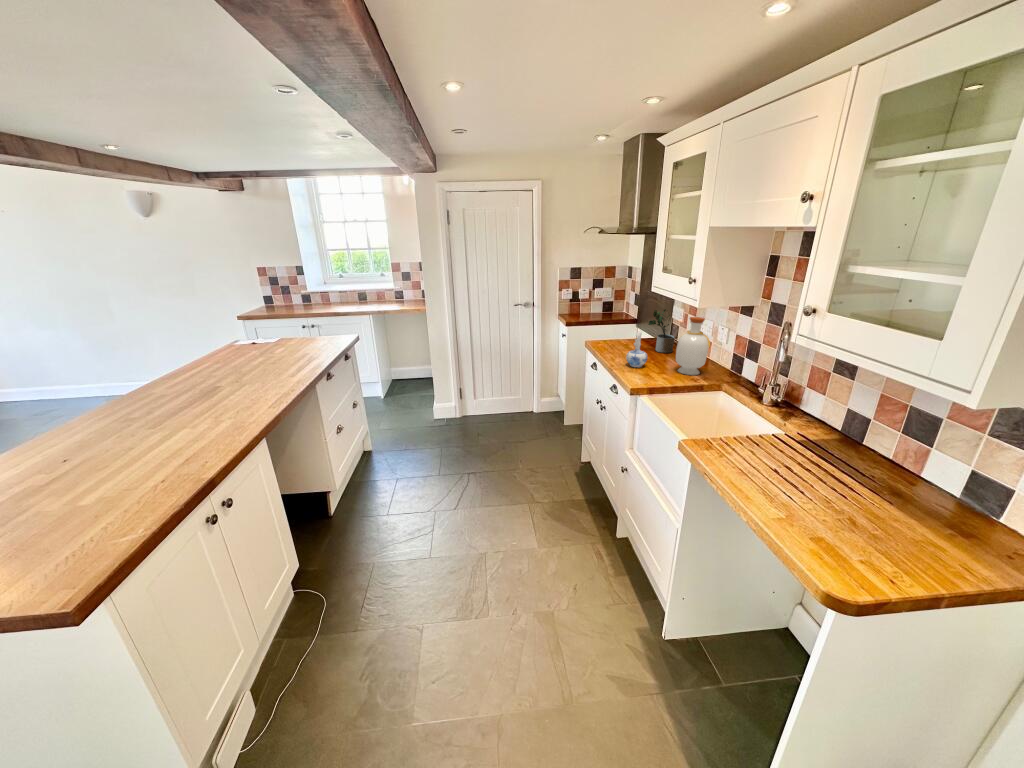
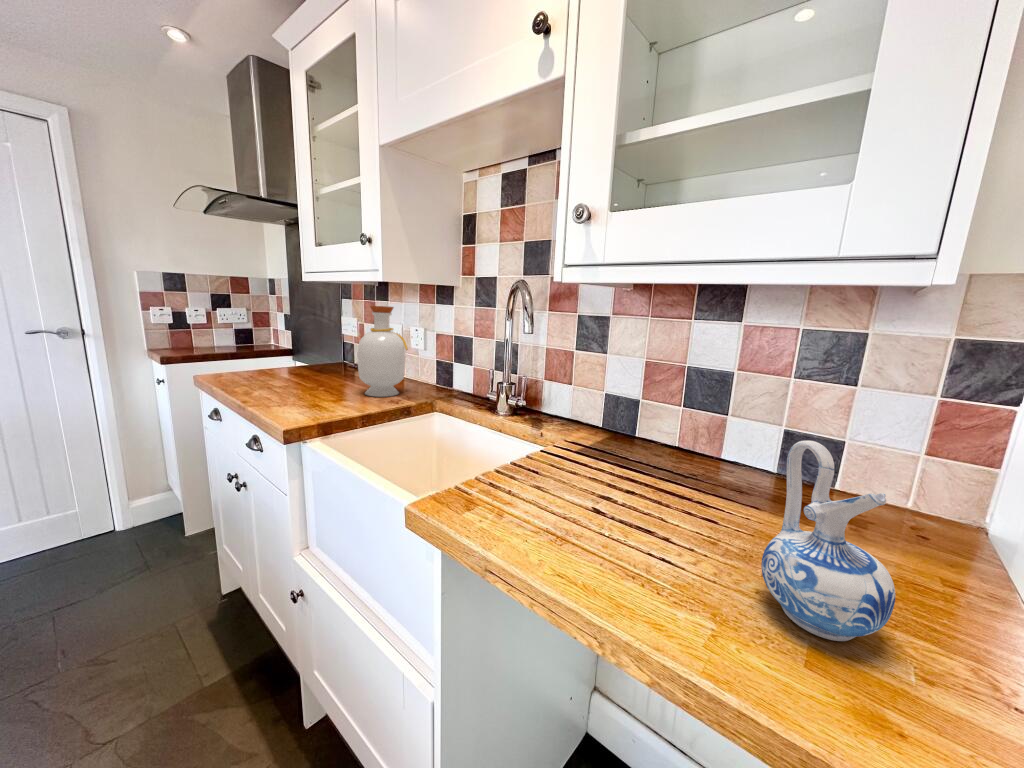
potted plant: present [648,309,675,353] -> none [306,310,352,377]
ceramic pitcher: present [626,332,647,368] -> present [761,440,895,641]

